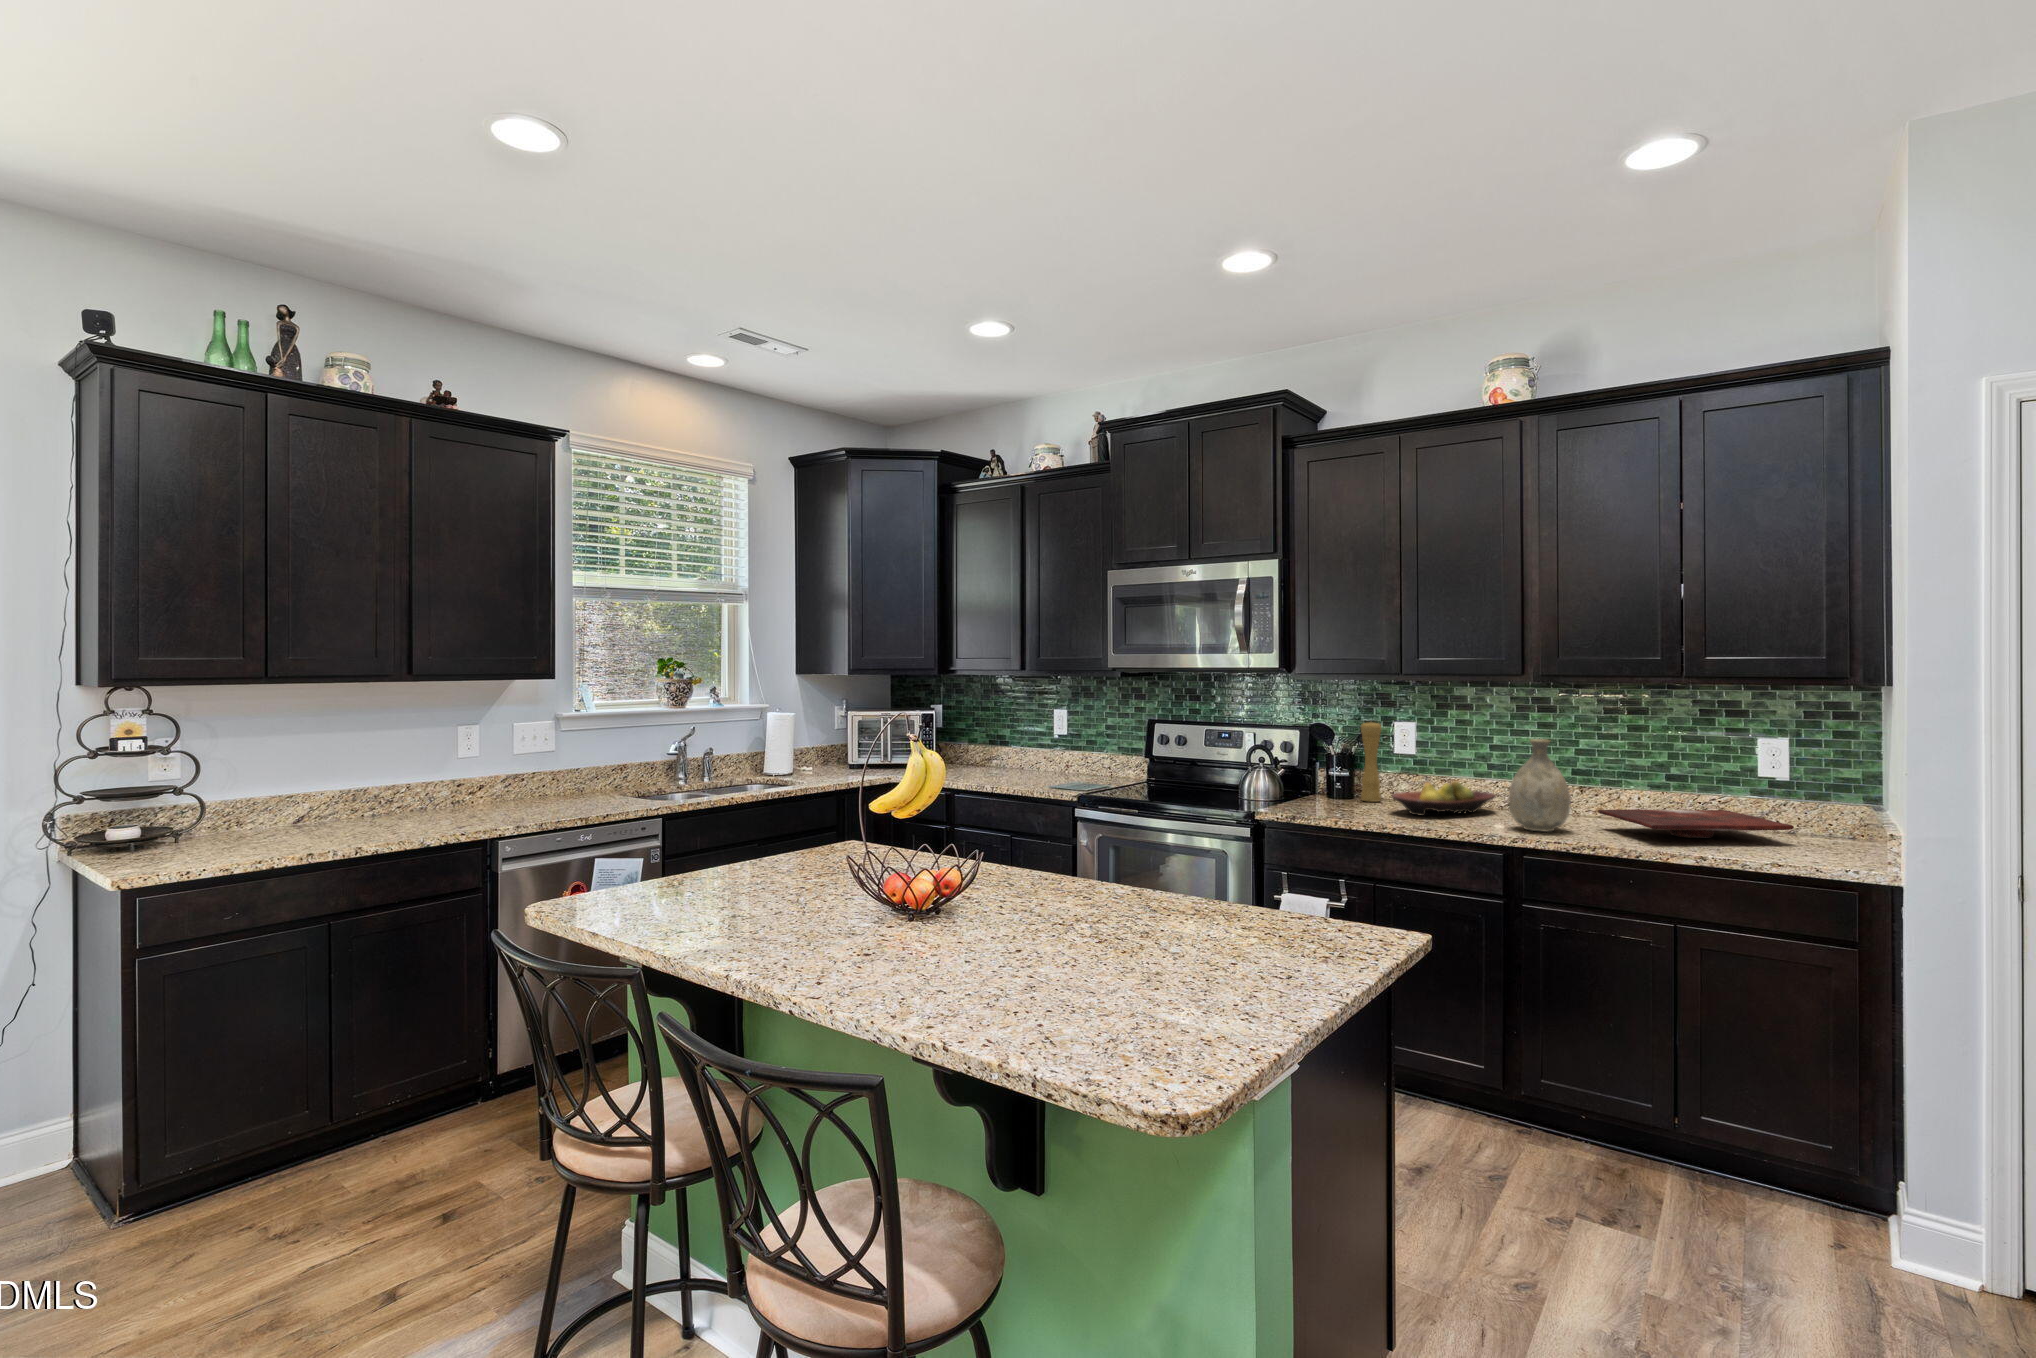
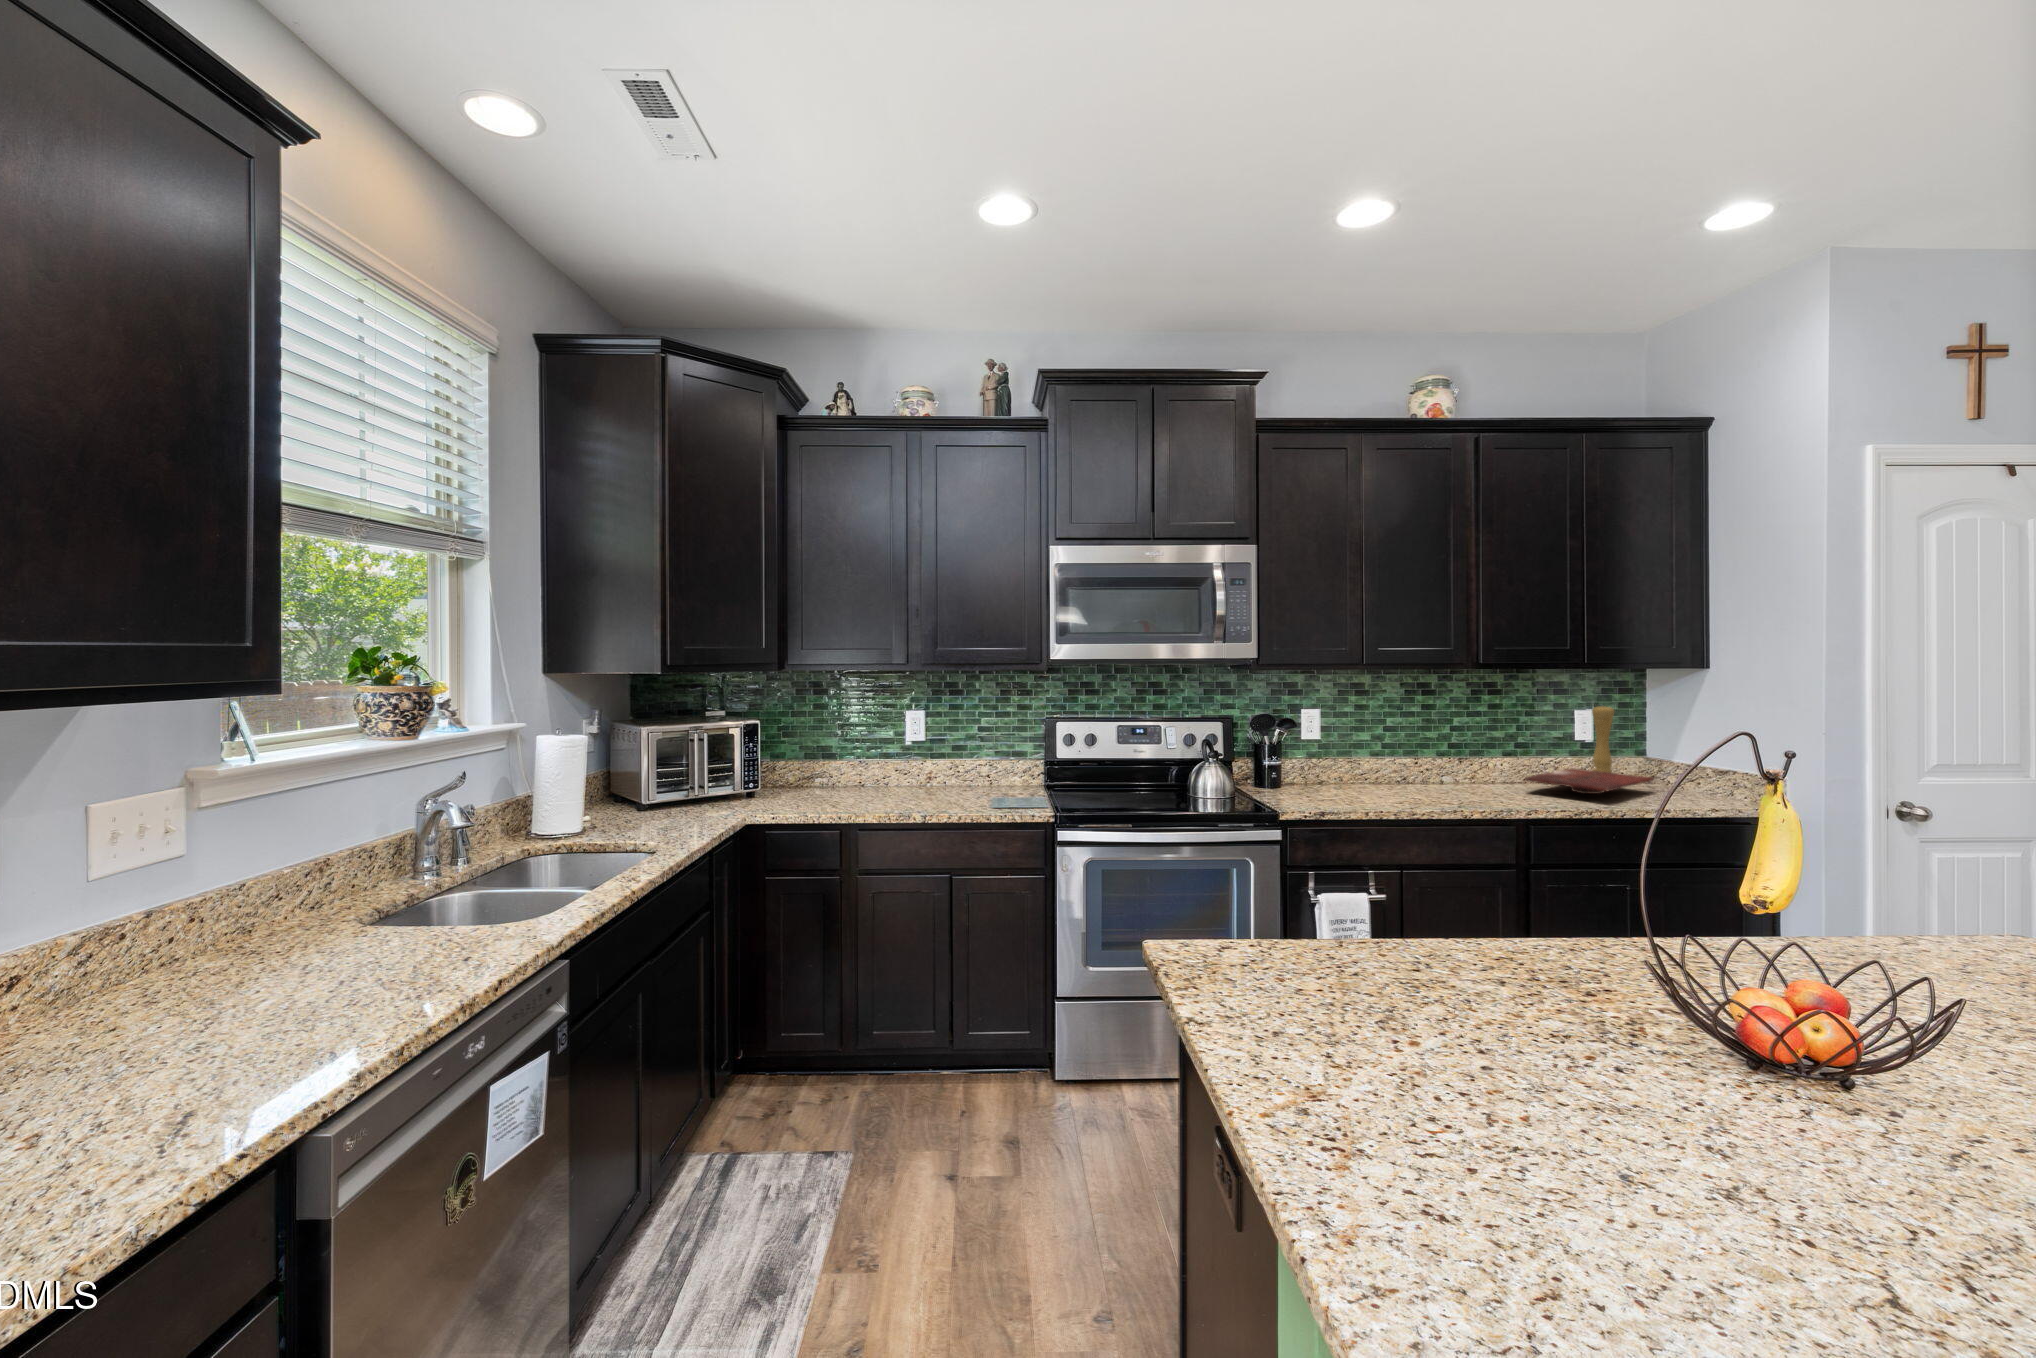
pepper mill: present [1361,722,1382,802] -> present [1592,706,1614,773]
vase: present [1508,739,1571,831] -> none [1478,723,1531,802]
fruit bowl: present [1391,781,1496,816] -> none [1356,762,1423,797]

